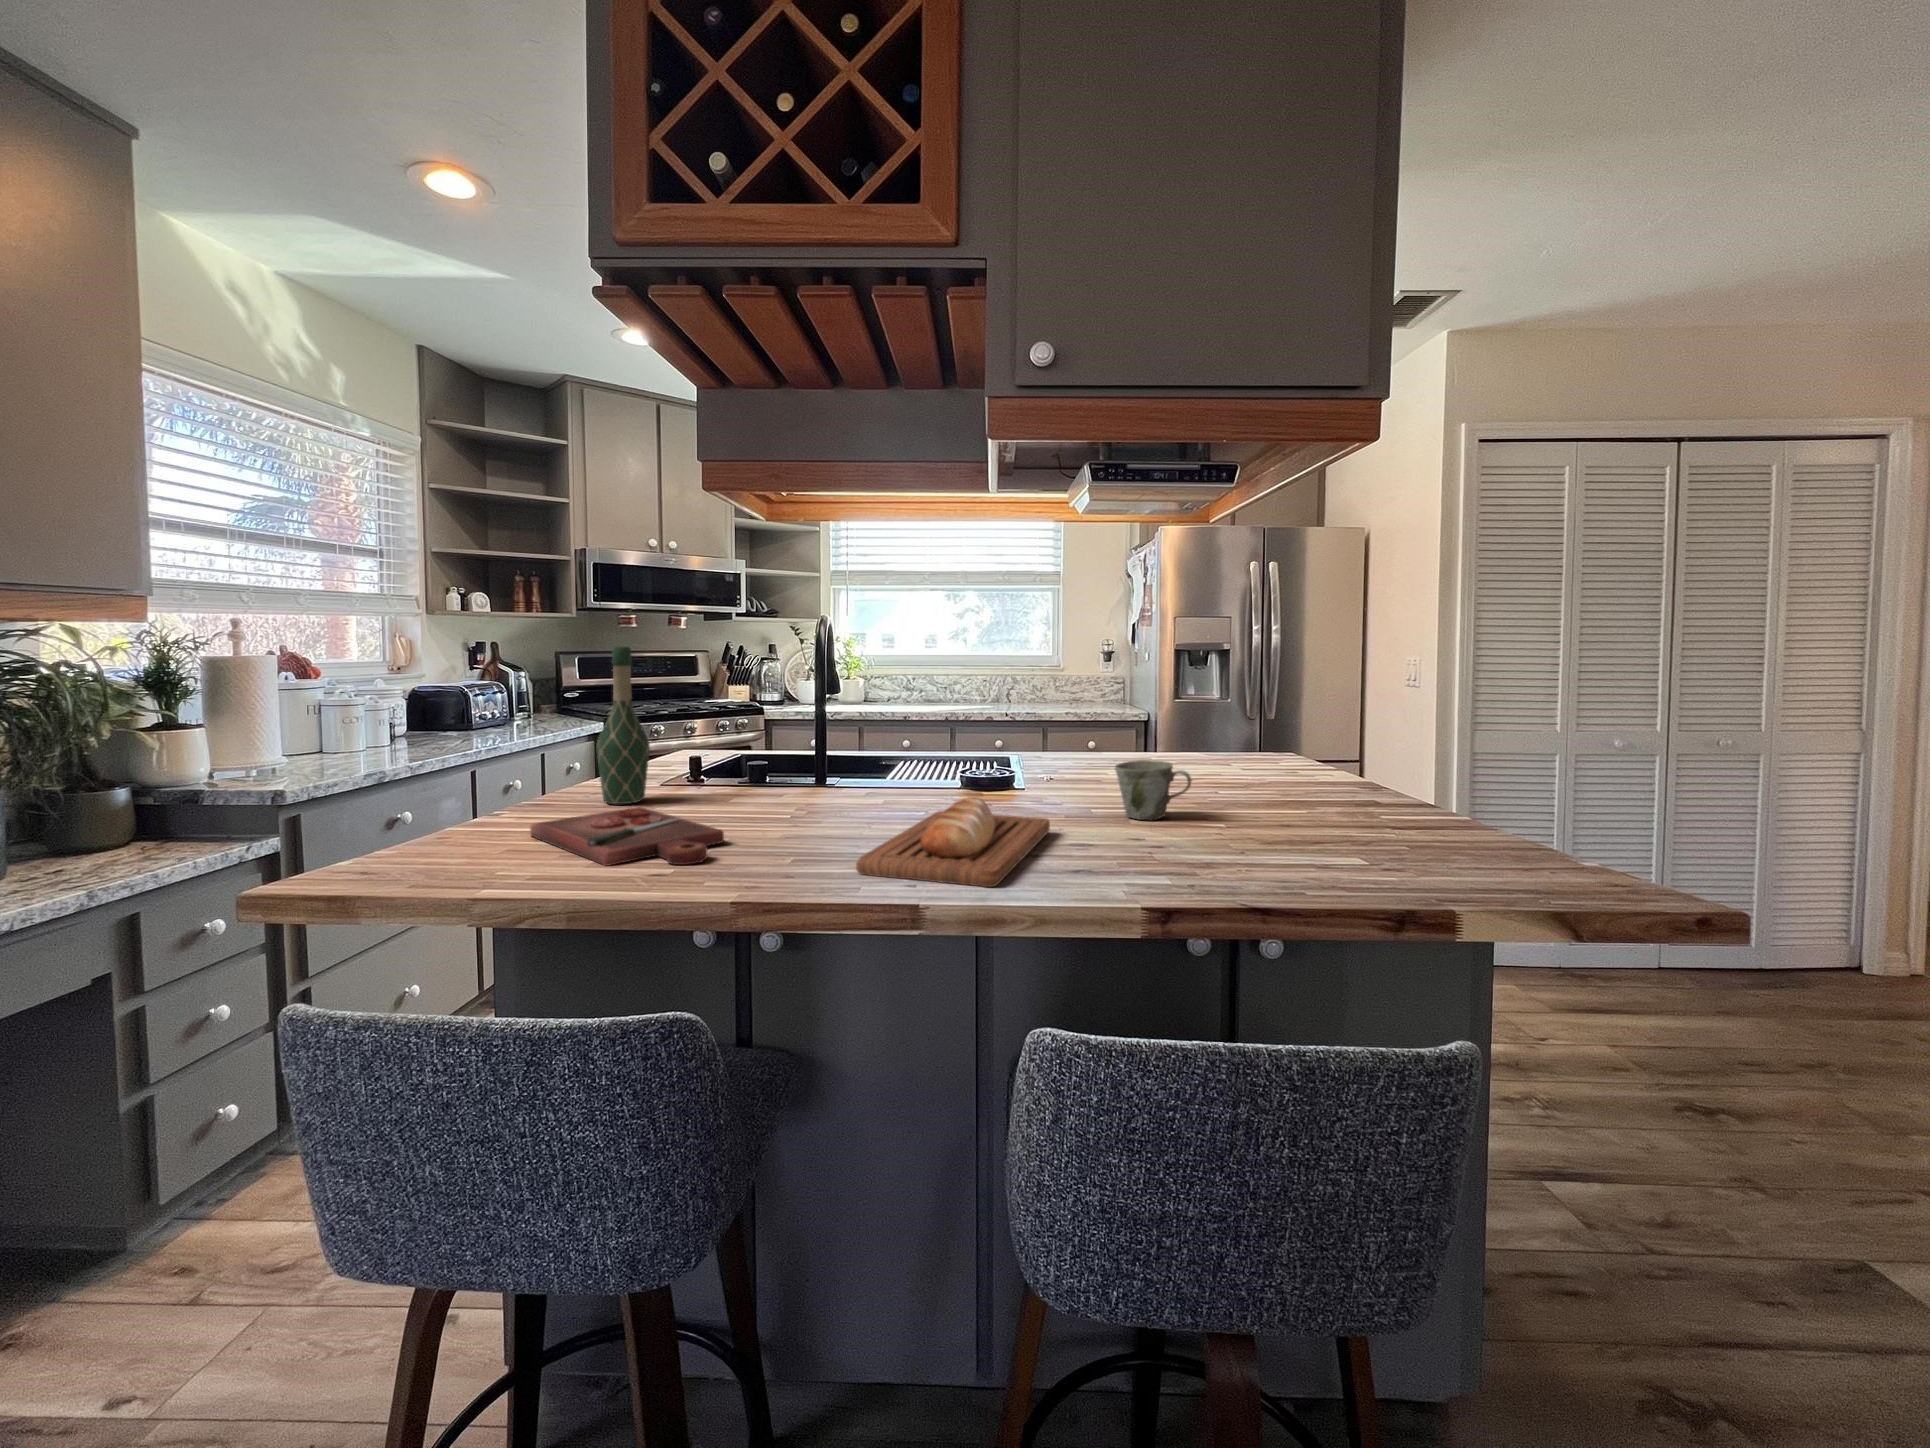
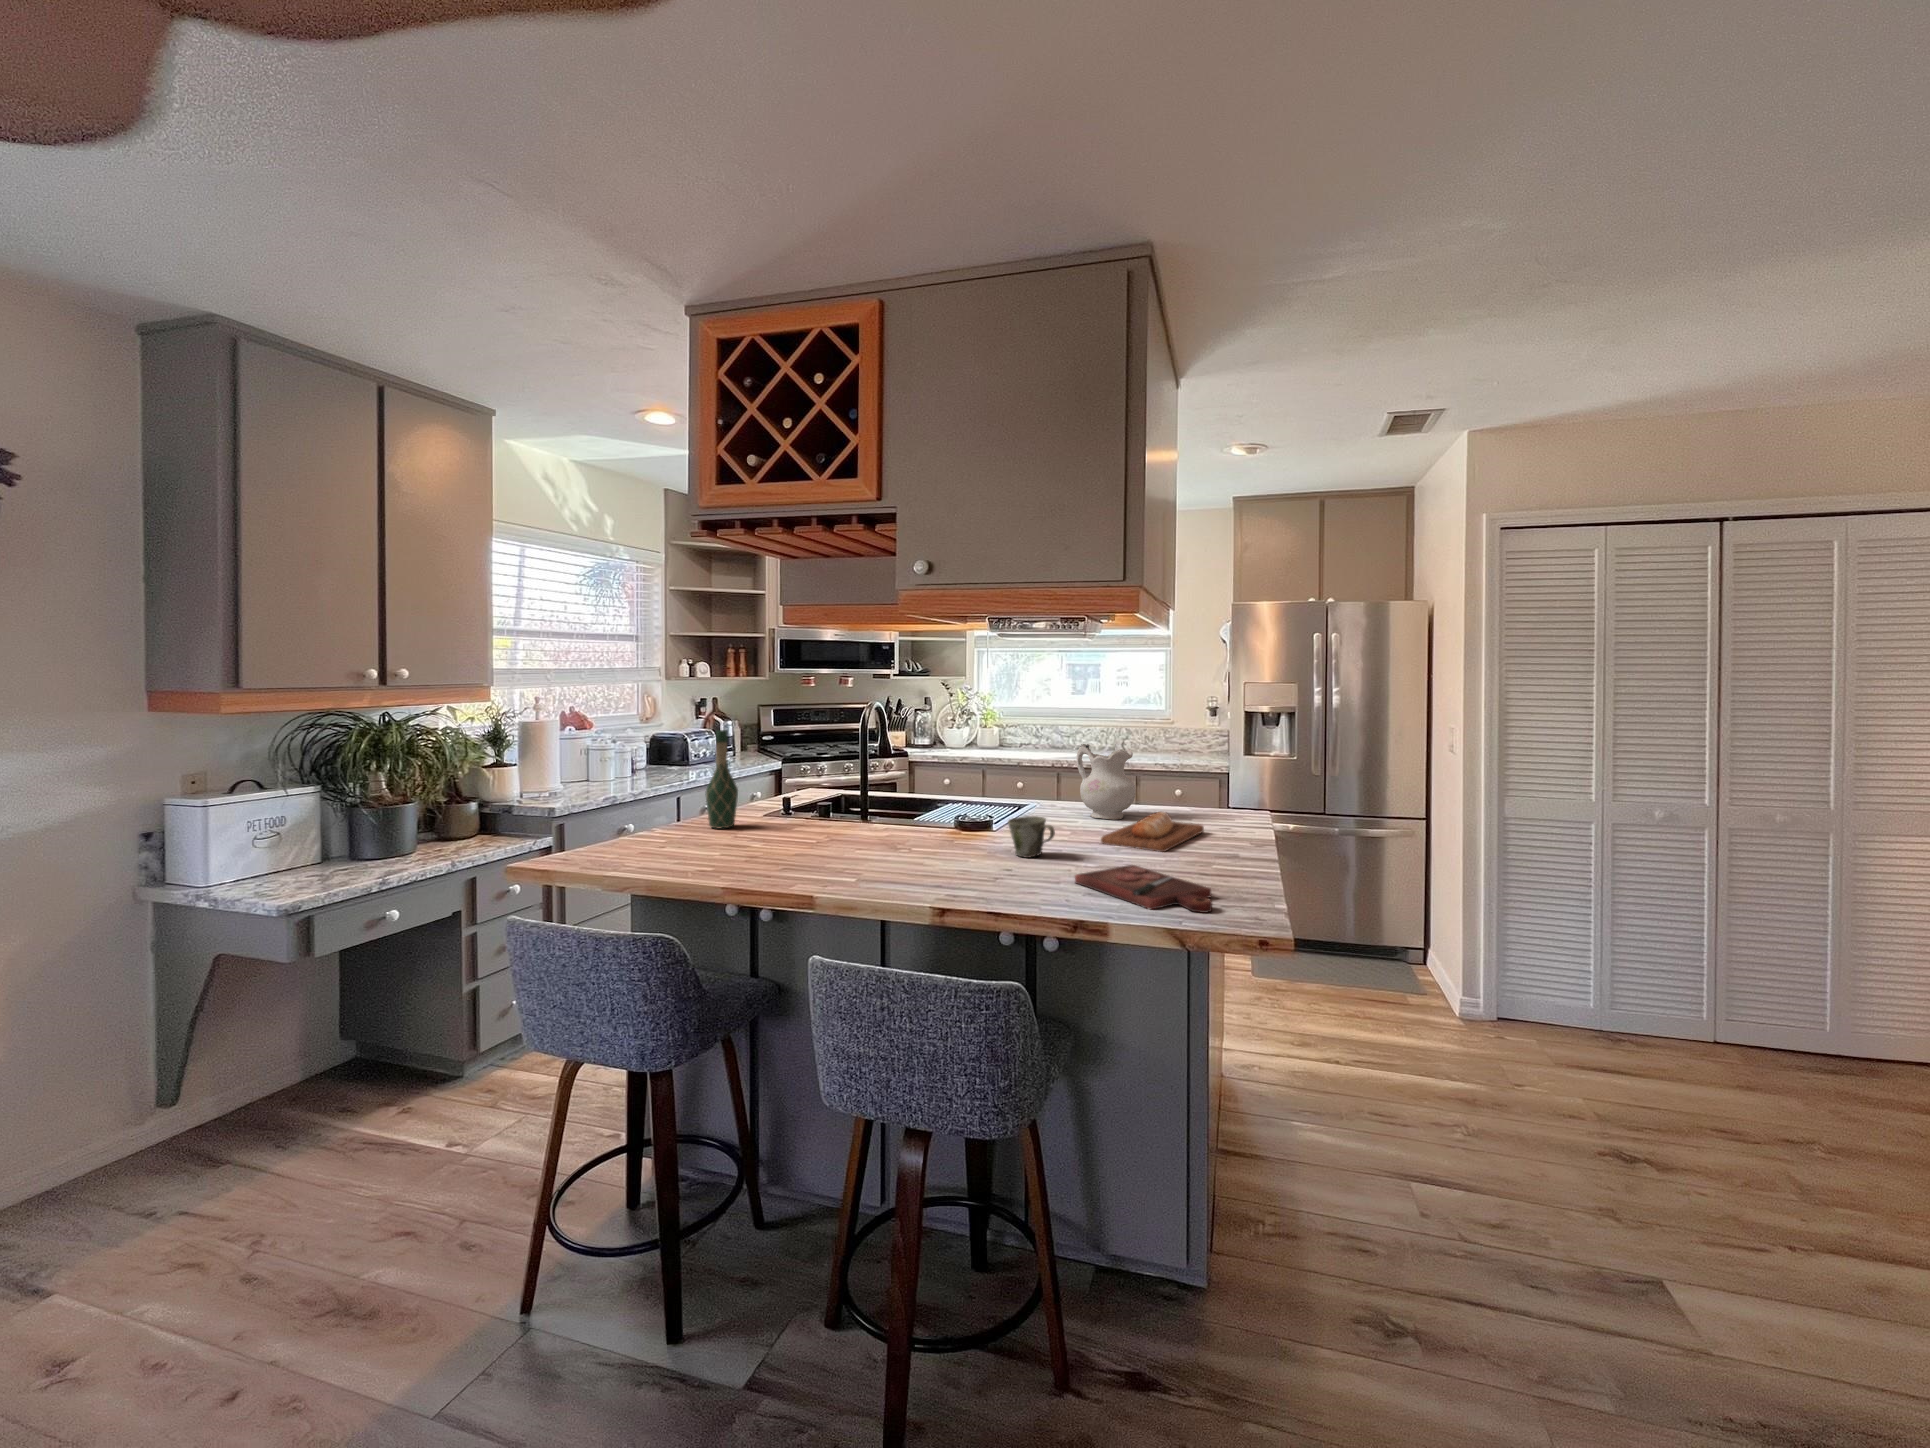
ceramic pitcher: none [1093,672,1176,769] -> present [1077,744,1135,820]
bread loaf: present [856,797,1050,887] -> present [1101,812,1204,852]
cutting board: present [530,807,724,866] -> present [1075,865,1212,913]

